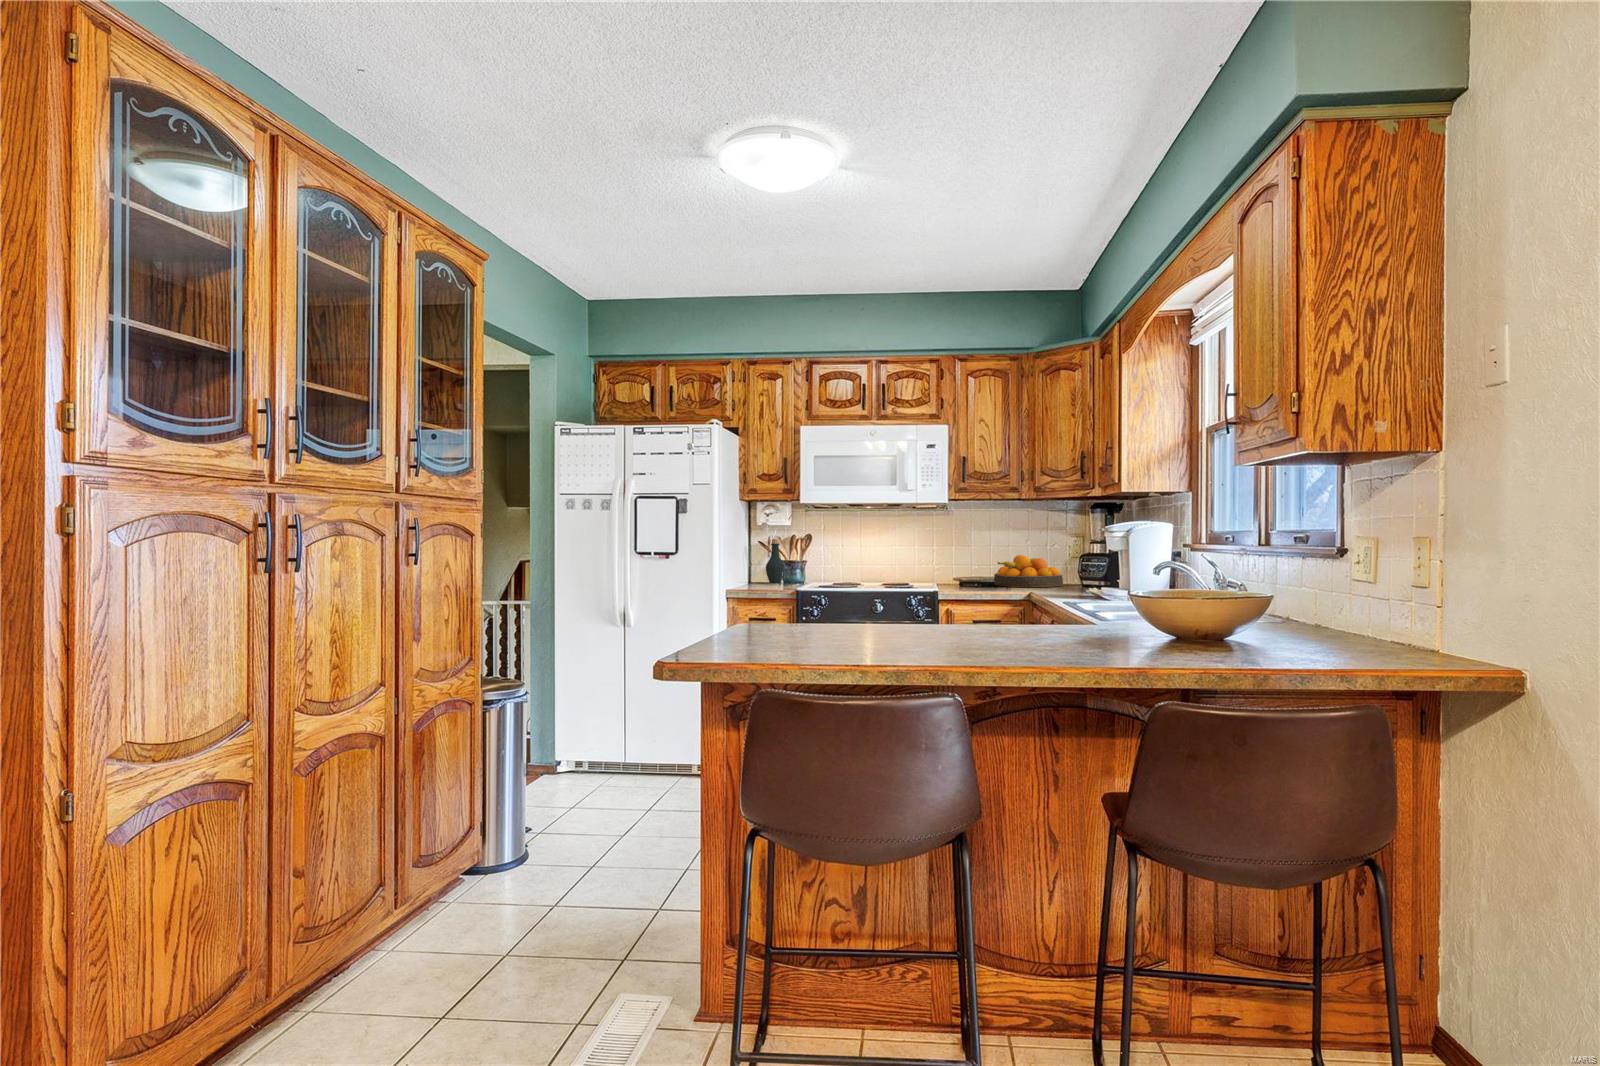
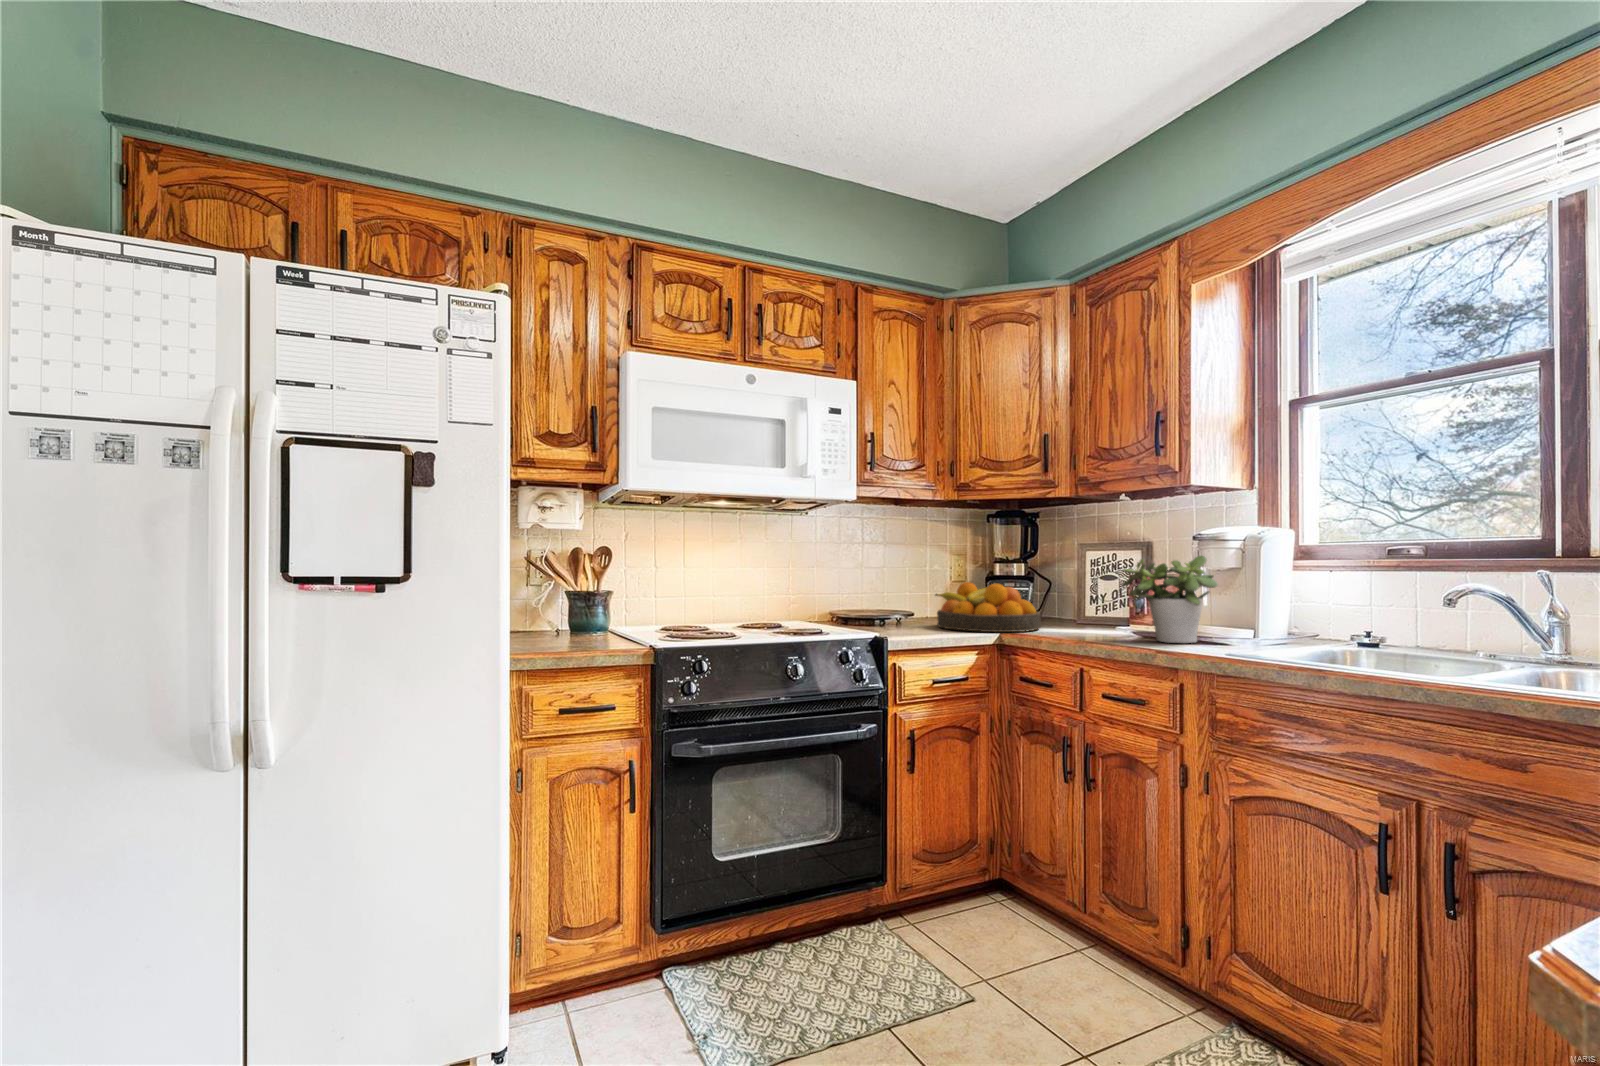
potted plant: none [1062,538,1114,594] -> present [1123,556,1218,643]
bottle: present [766,539,783,583] -> none [546,555,585,638]

